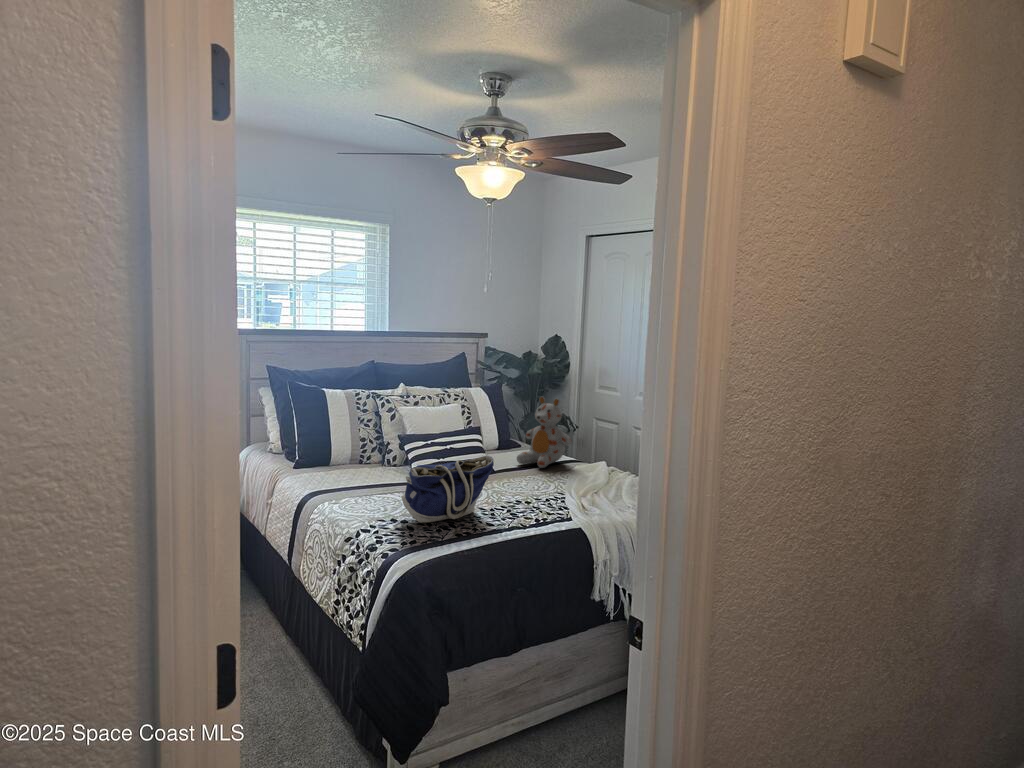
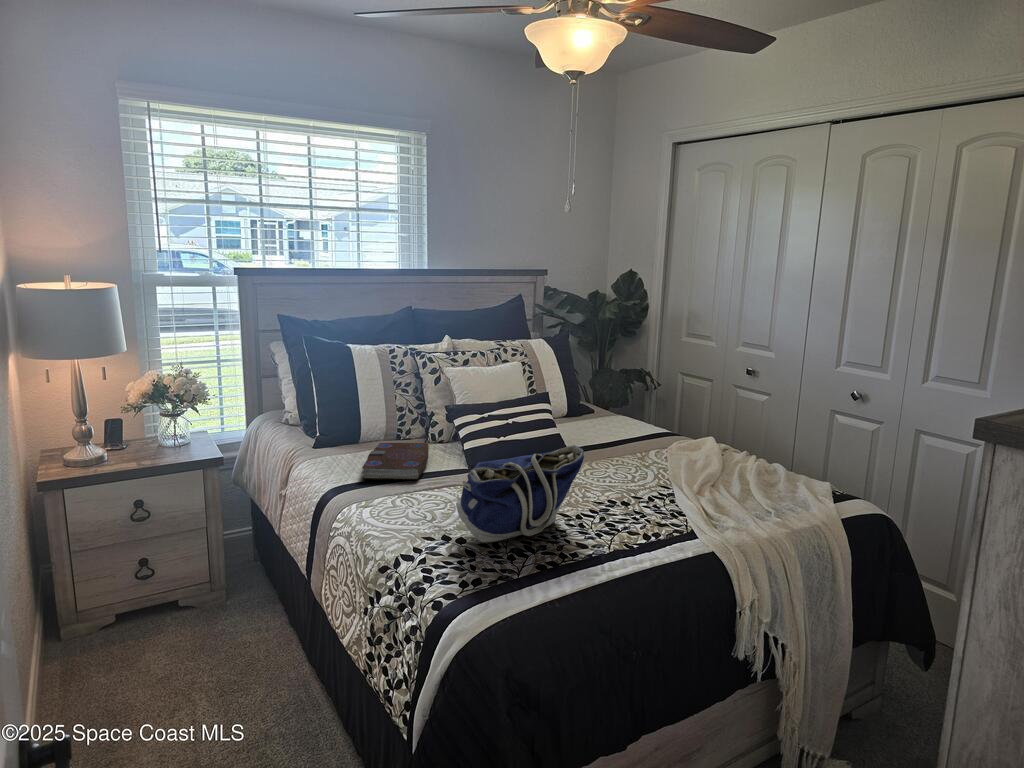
stuffed bear: present [517,397,571,468] -> none [596,352,668,446]
book: none [331,464,384,489] -> present [361,443,429,480]

